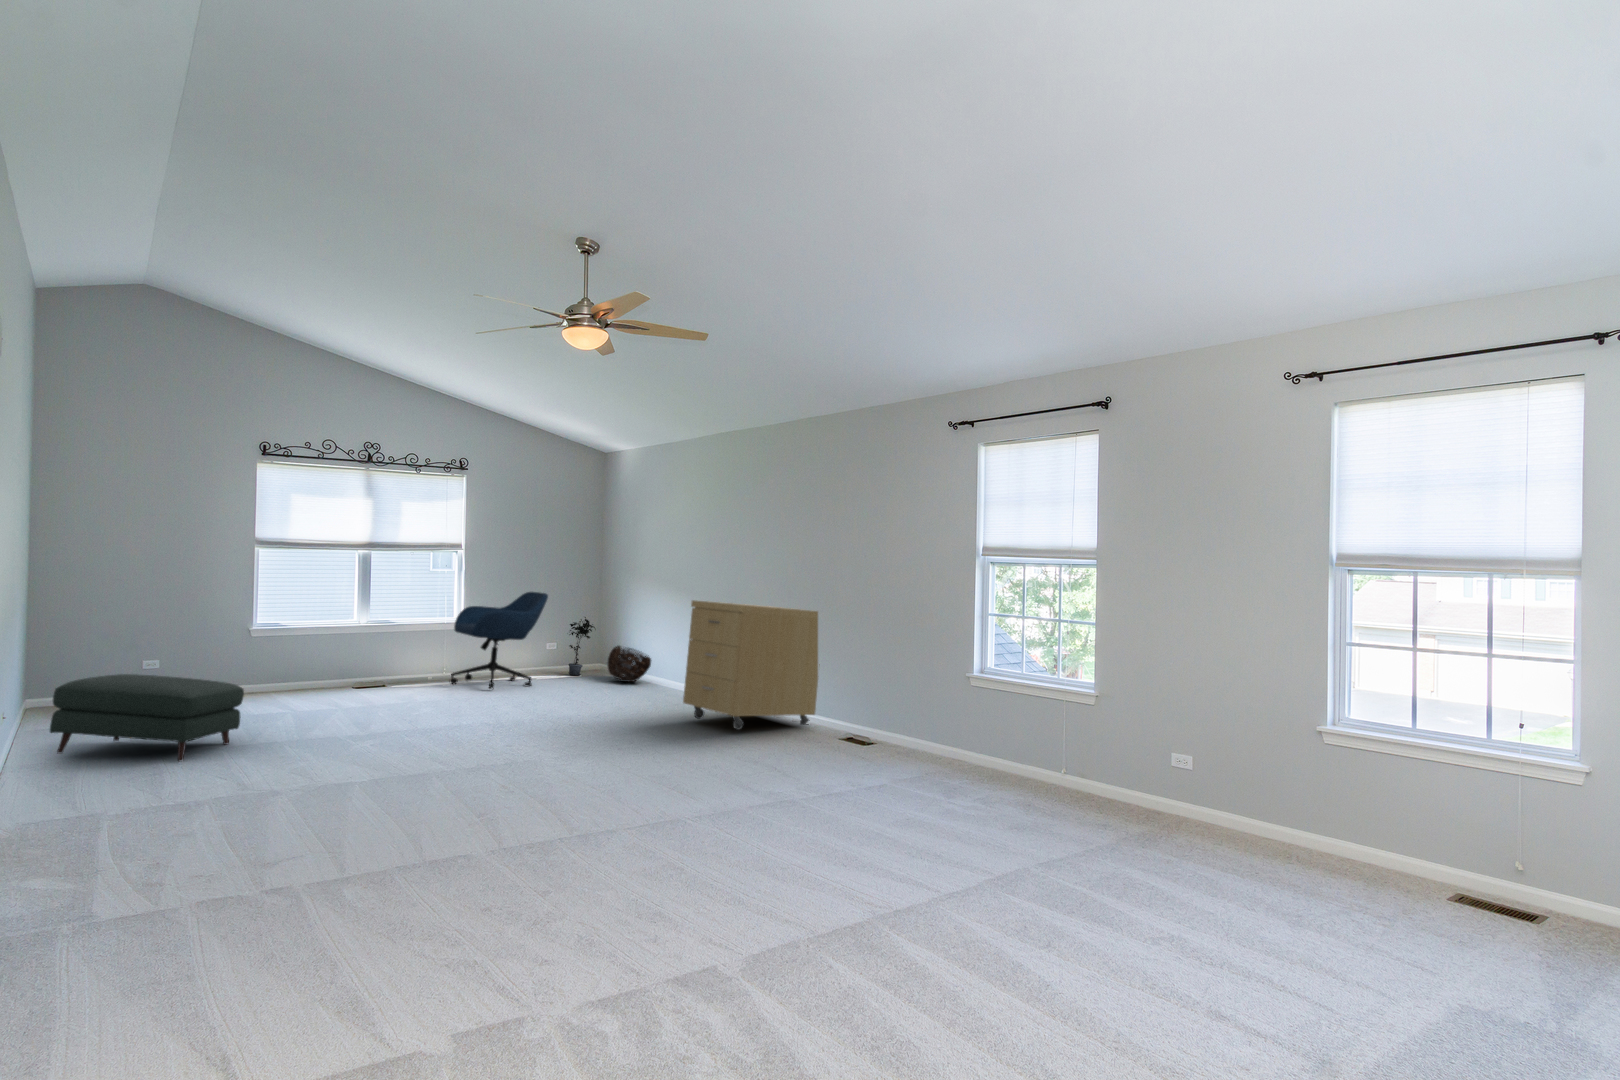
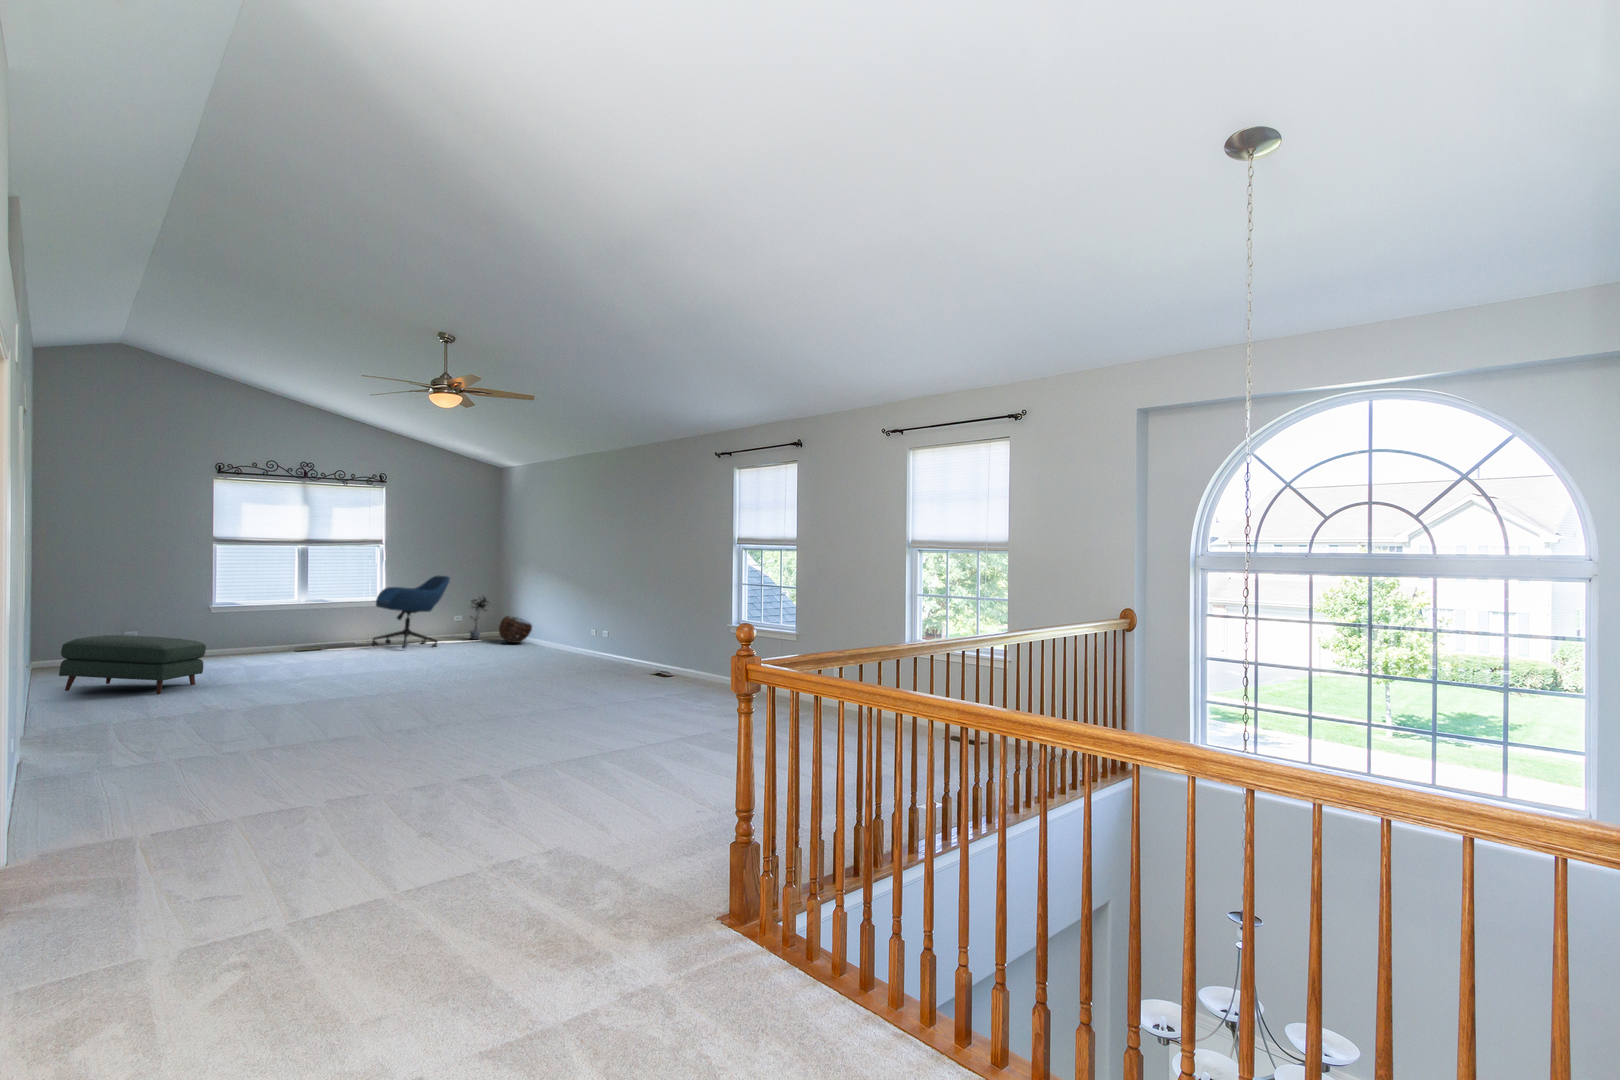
storage cabinet: present [683,600,818,730] -> none [542,578,646,669]

